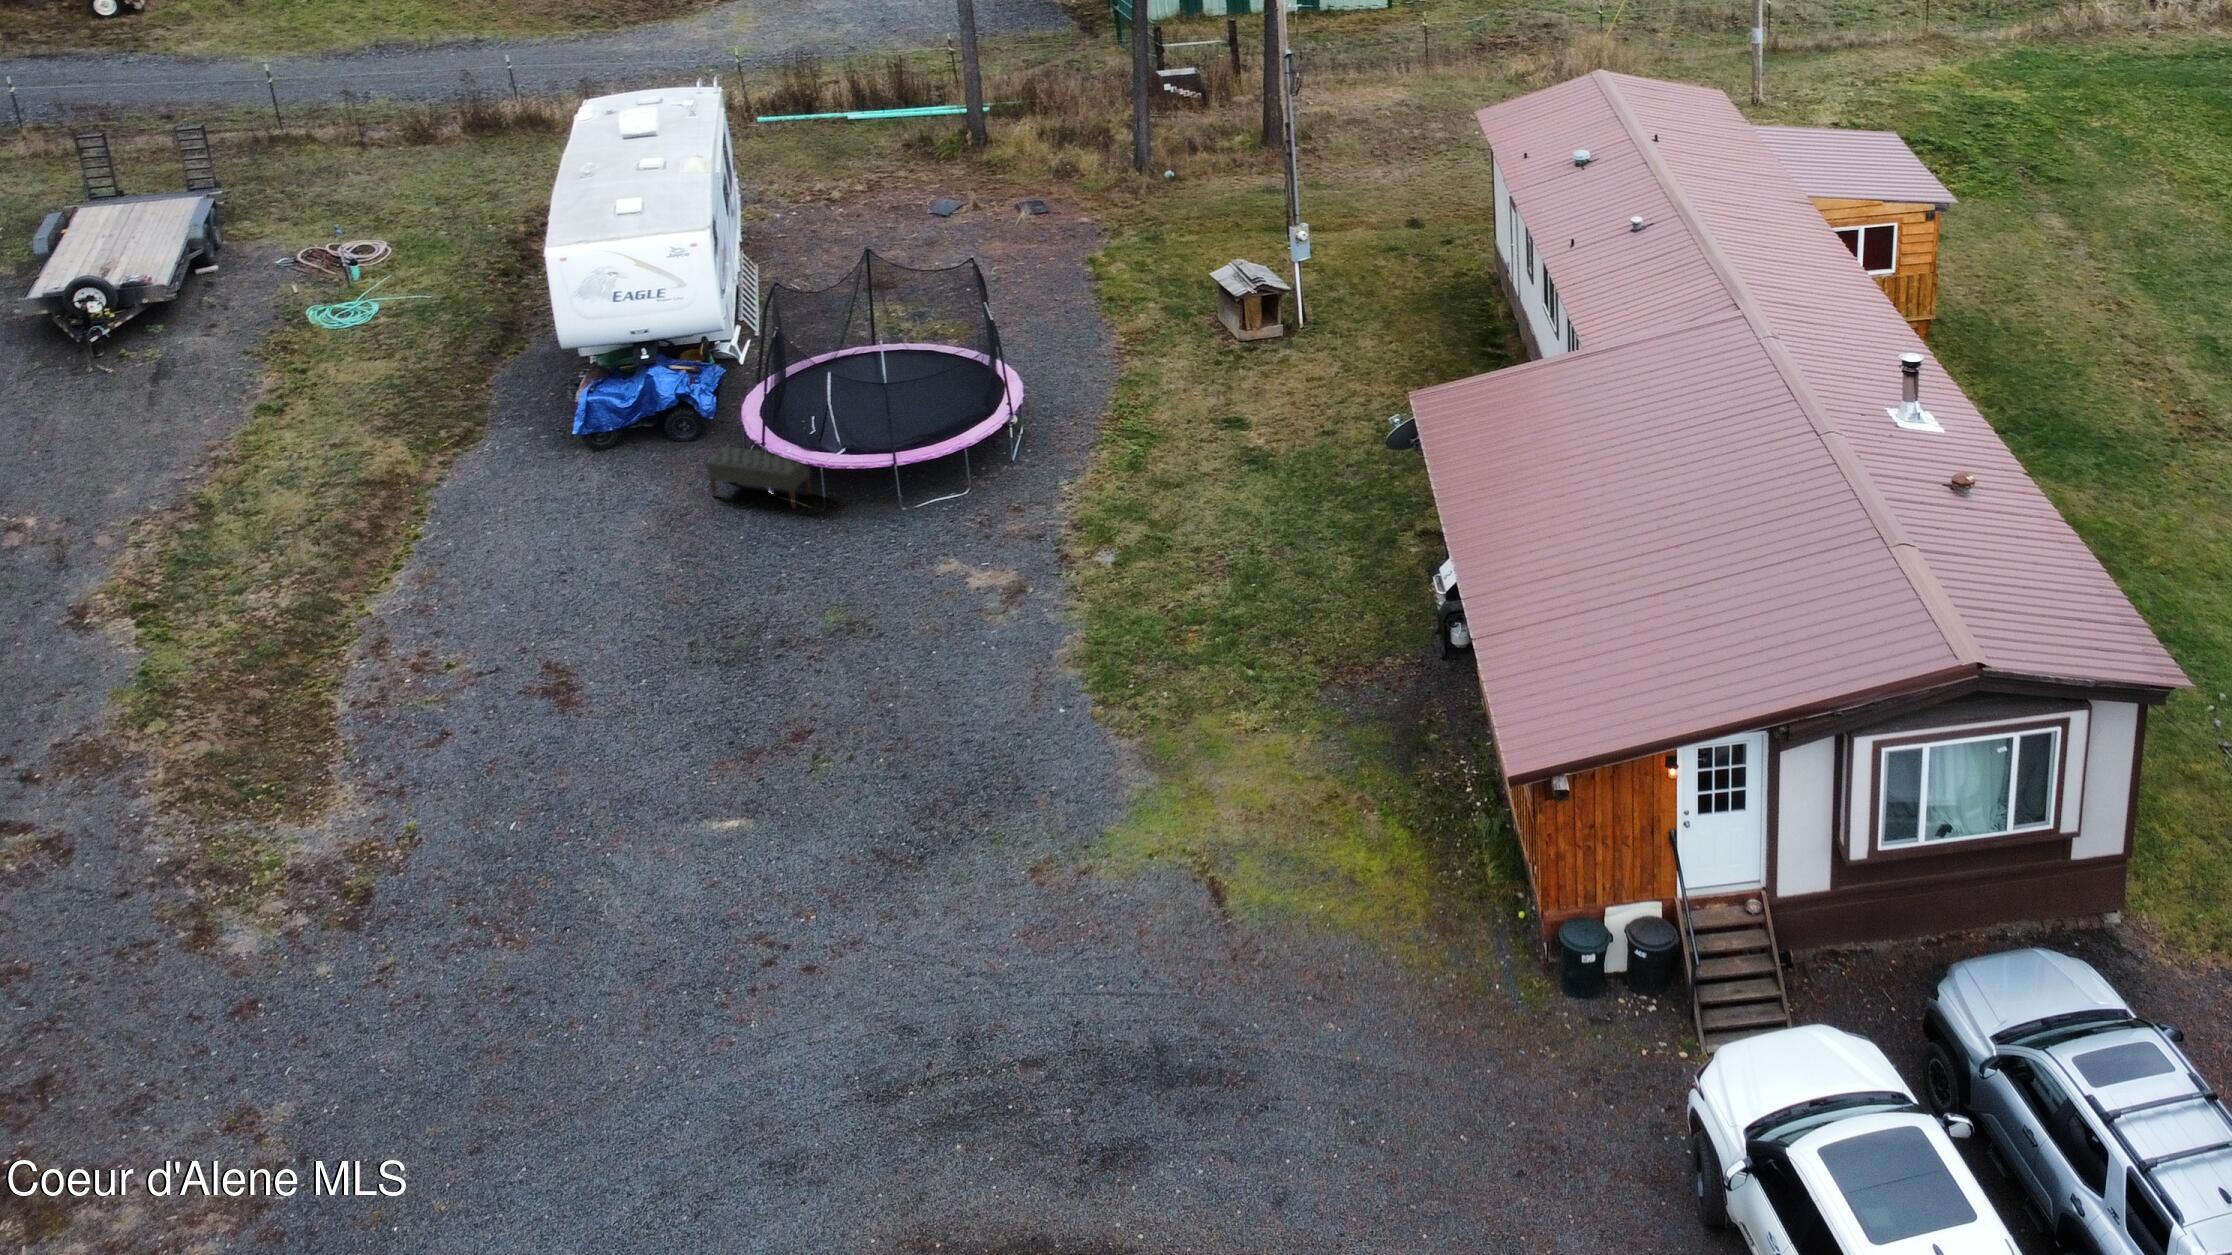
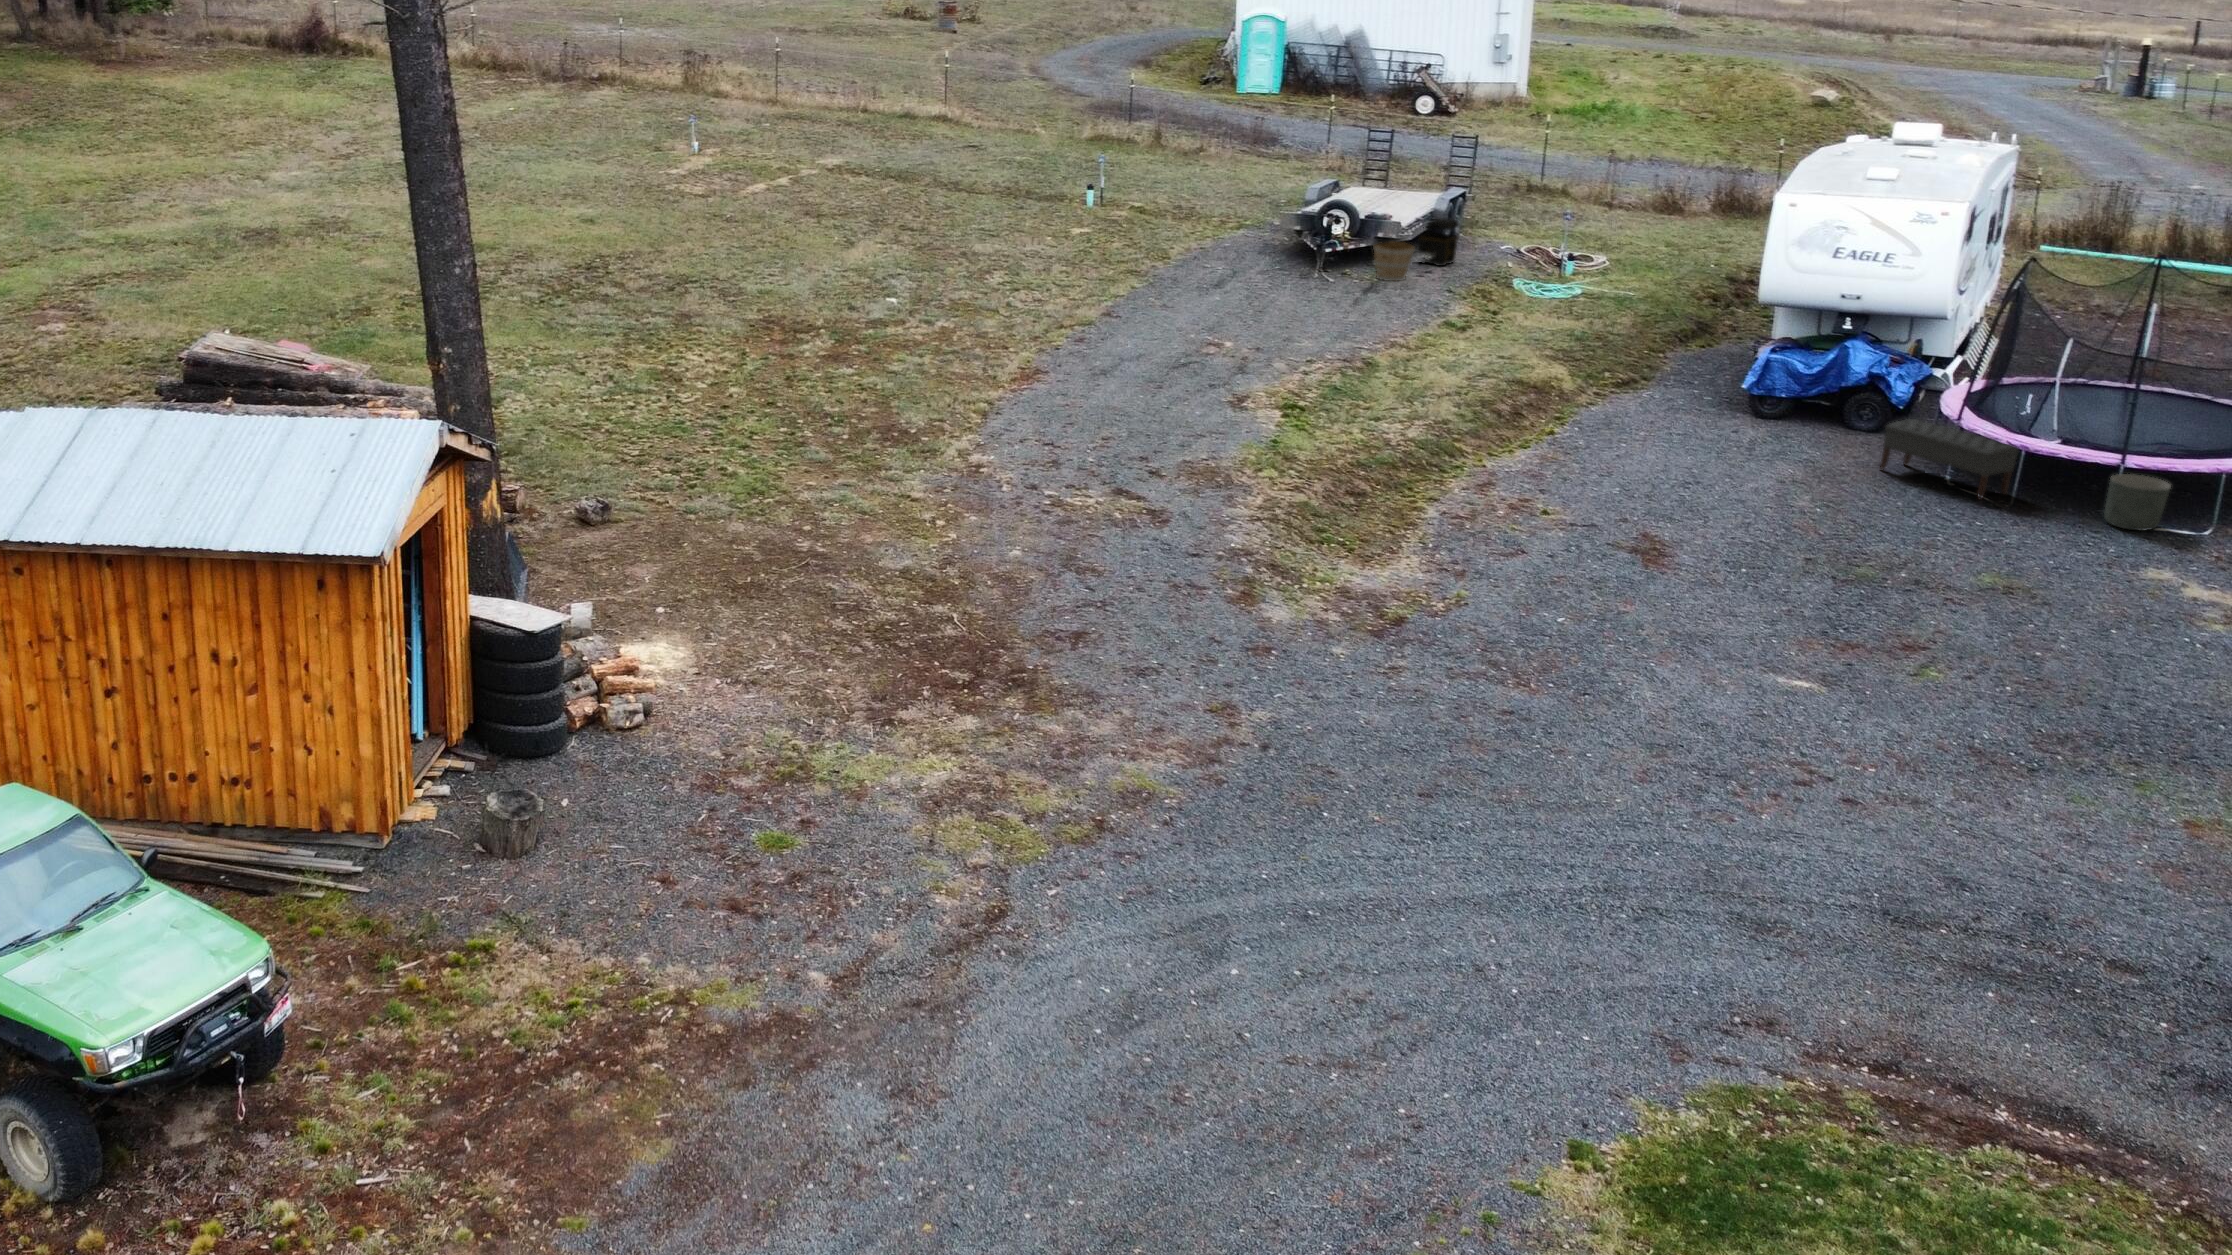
toolbox: none [182,245,235,297] -> present [1418,218,1459,266]
wooden bucket: none [139,293,190,340] -> present [1373,241,1415,281]
planter: none [878,461,919,507] -> present [2104,474,2171,531]

